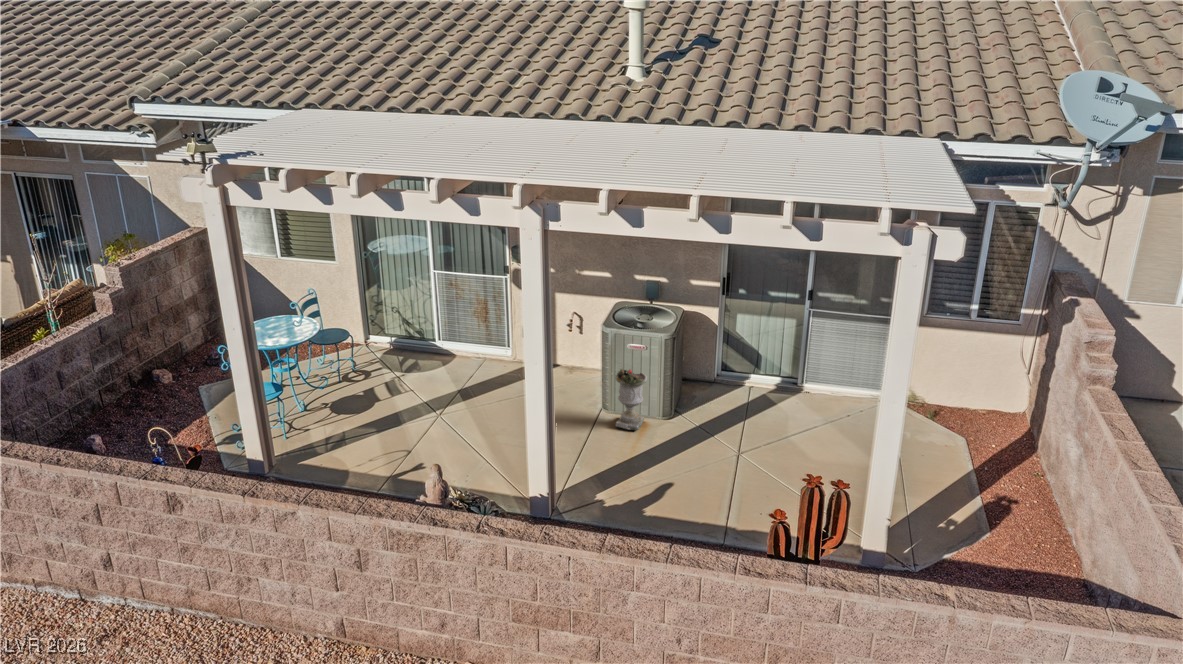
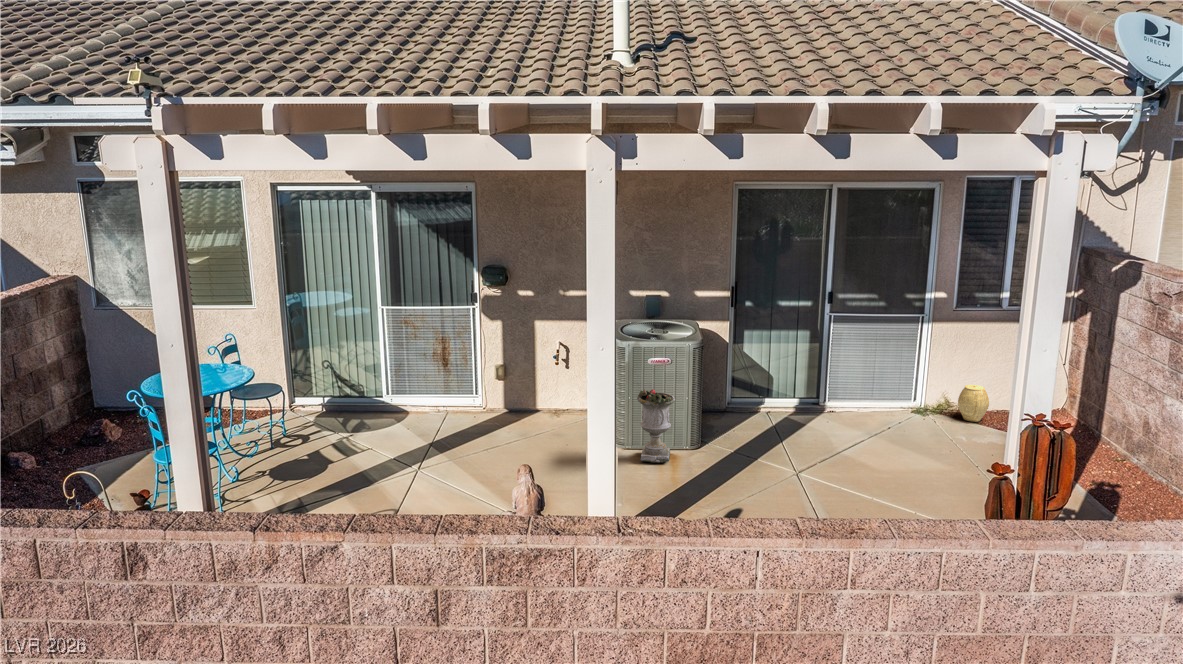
woven basket: none [922,383,950,417] -> present [958,385,989,422]

